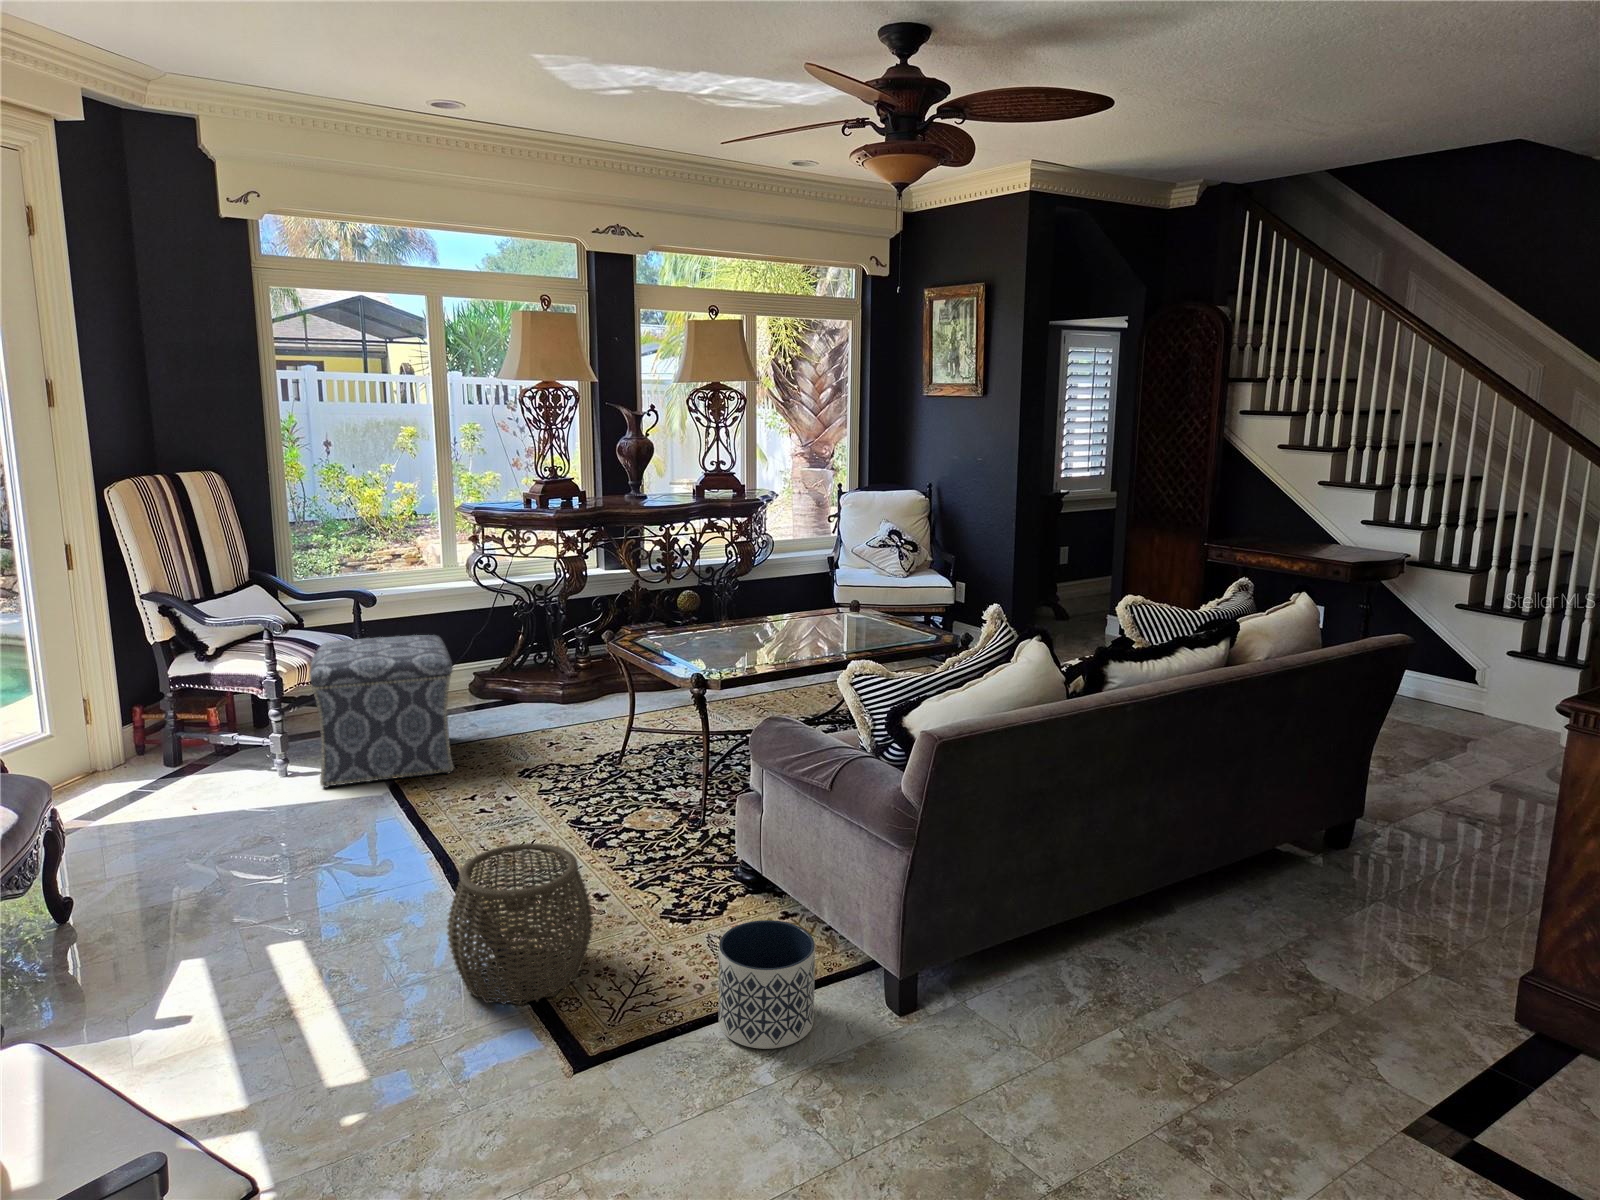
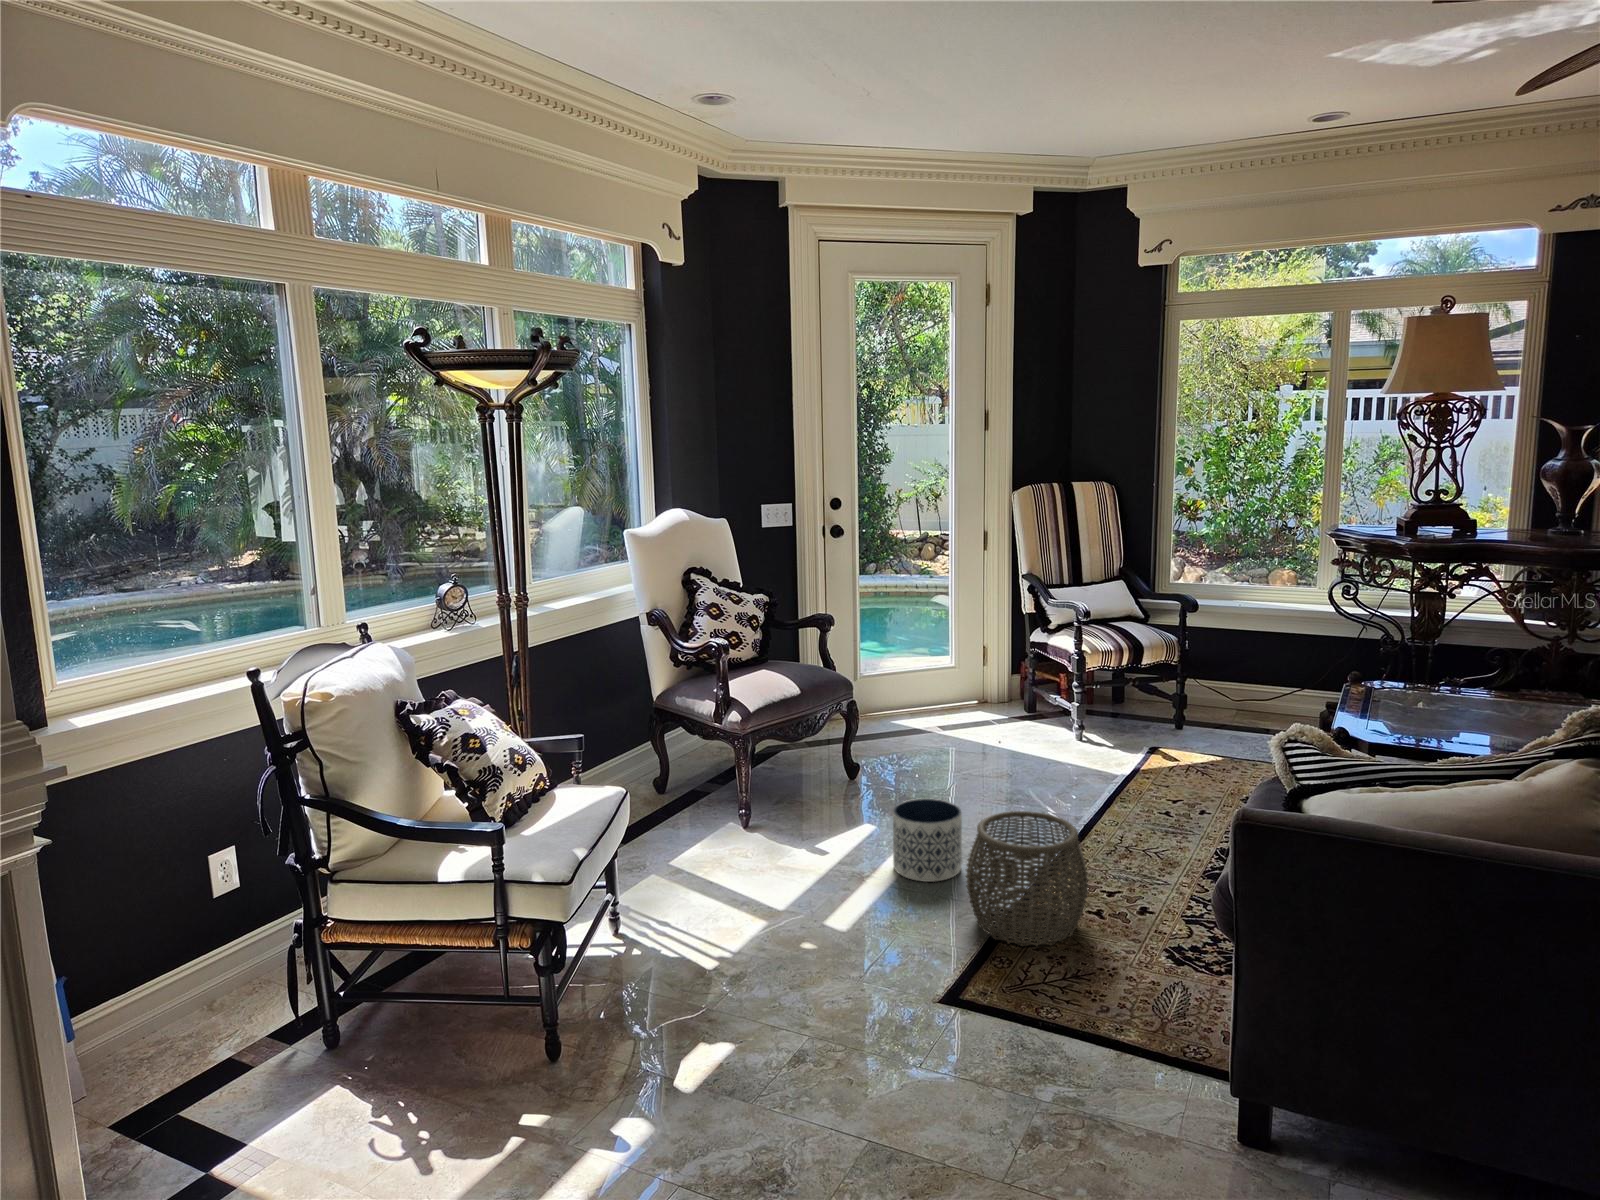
ottoman: present [310,635,454,788] -> none [1090,636,1242,775]
planter: present [719,920,815,1049] -> present [893,798,962,882]

